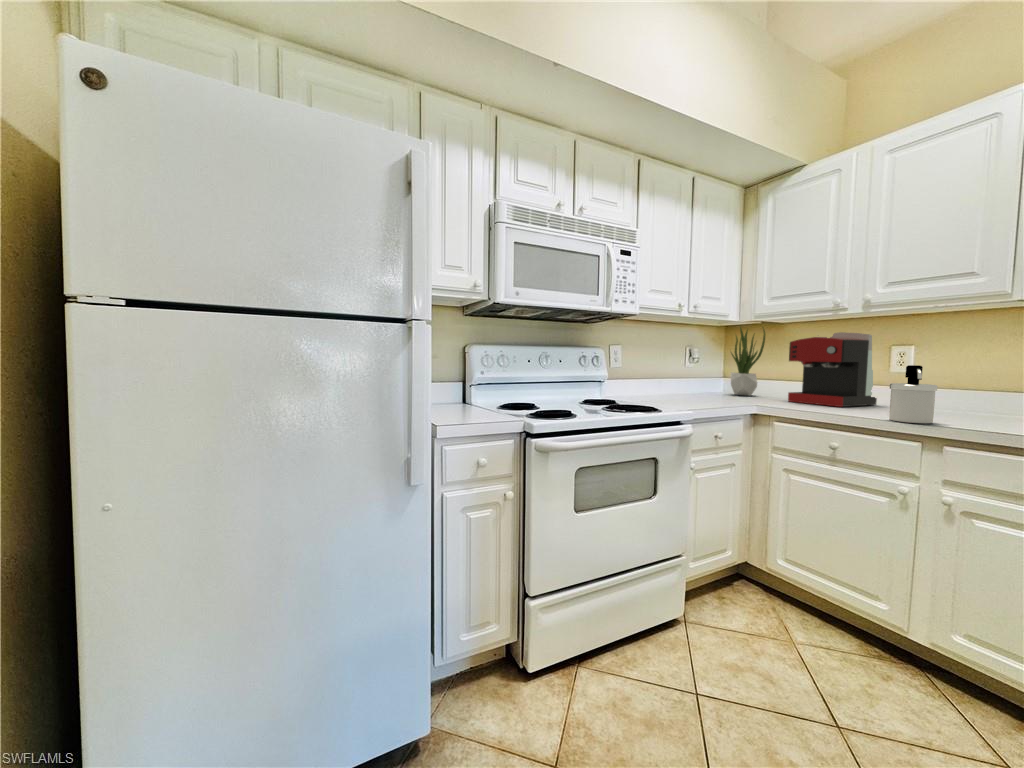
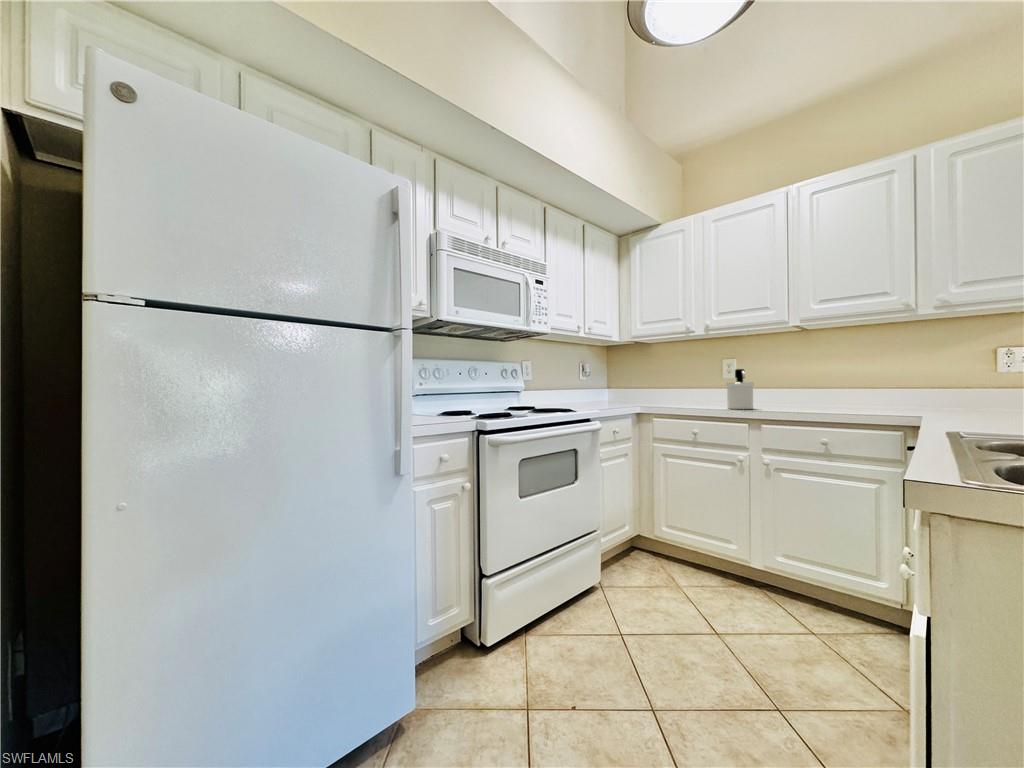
potted plant: present [731,327,765,396] -> none [613,344,638,401]
coffee maker: present [788,332,877,407] -> none [657,349,716,404]

